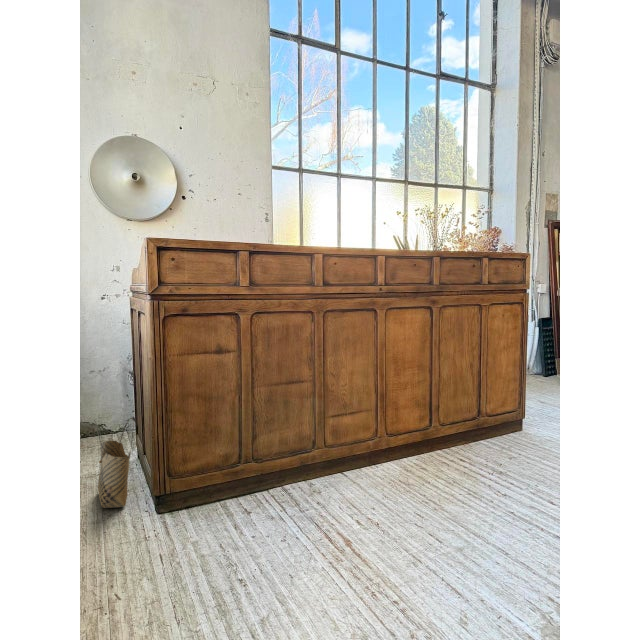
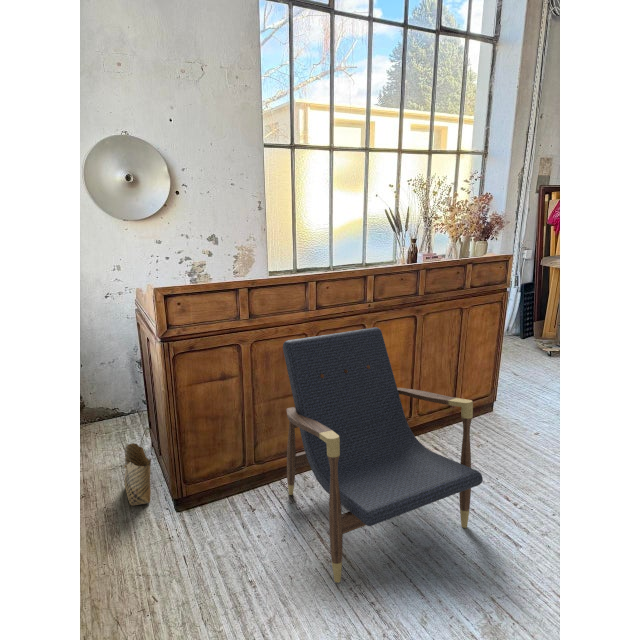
lounge chair: none [286,310,524,580] -> present [283,327,483,583]

